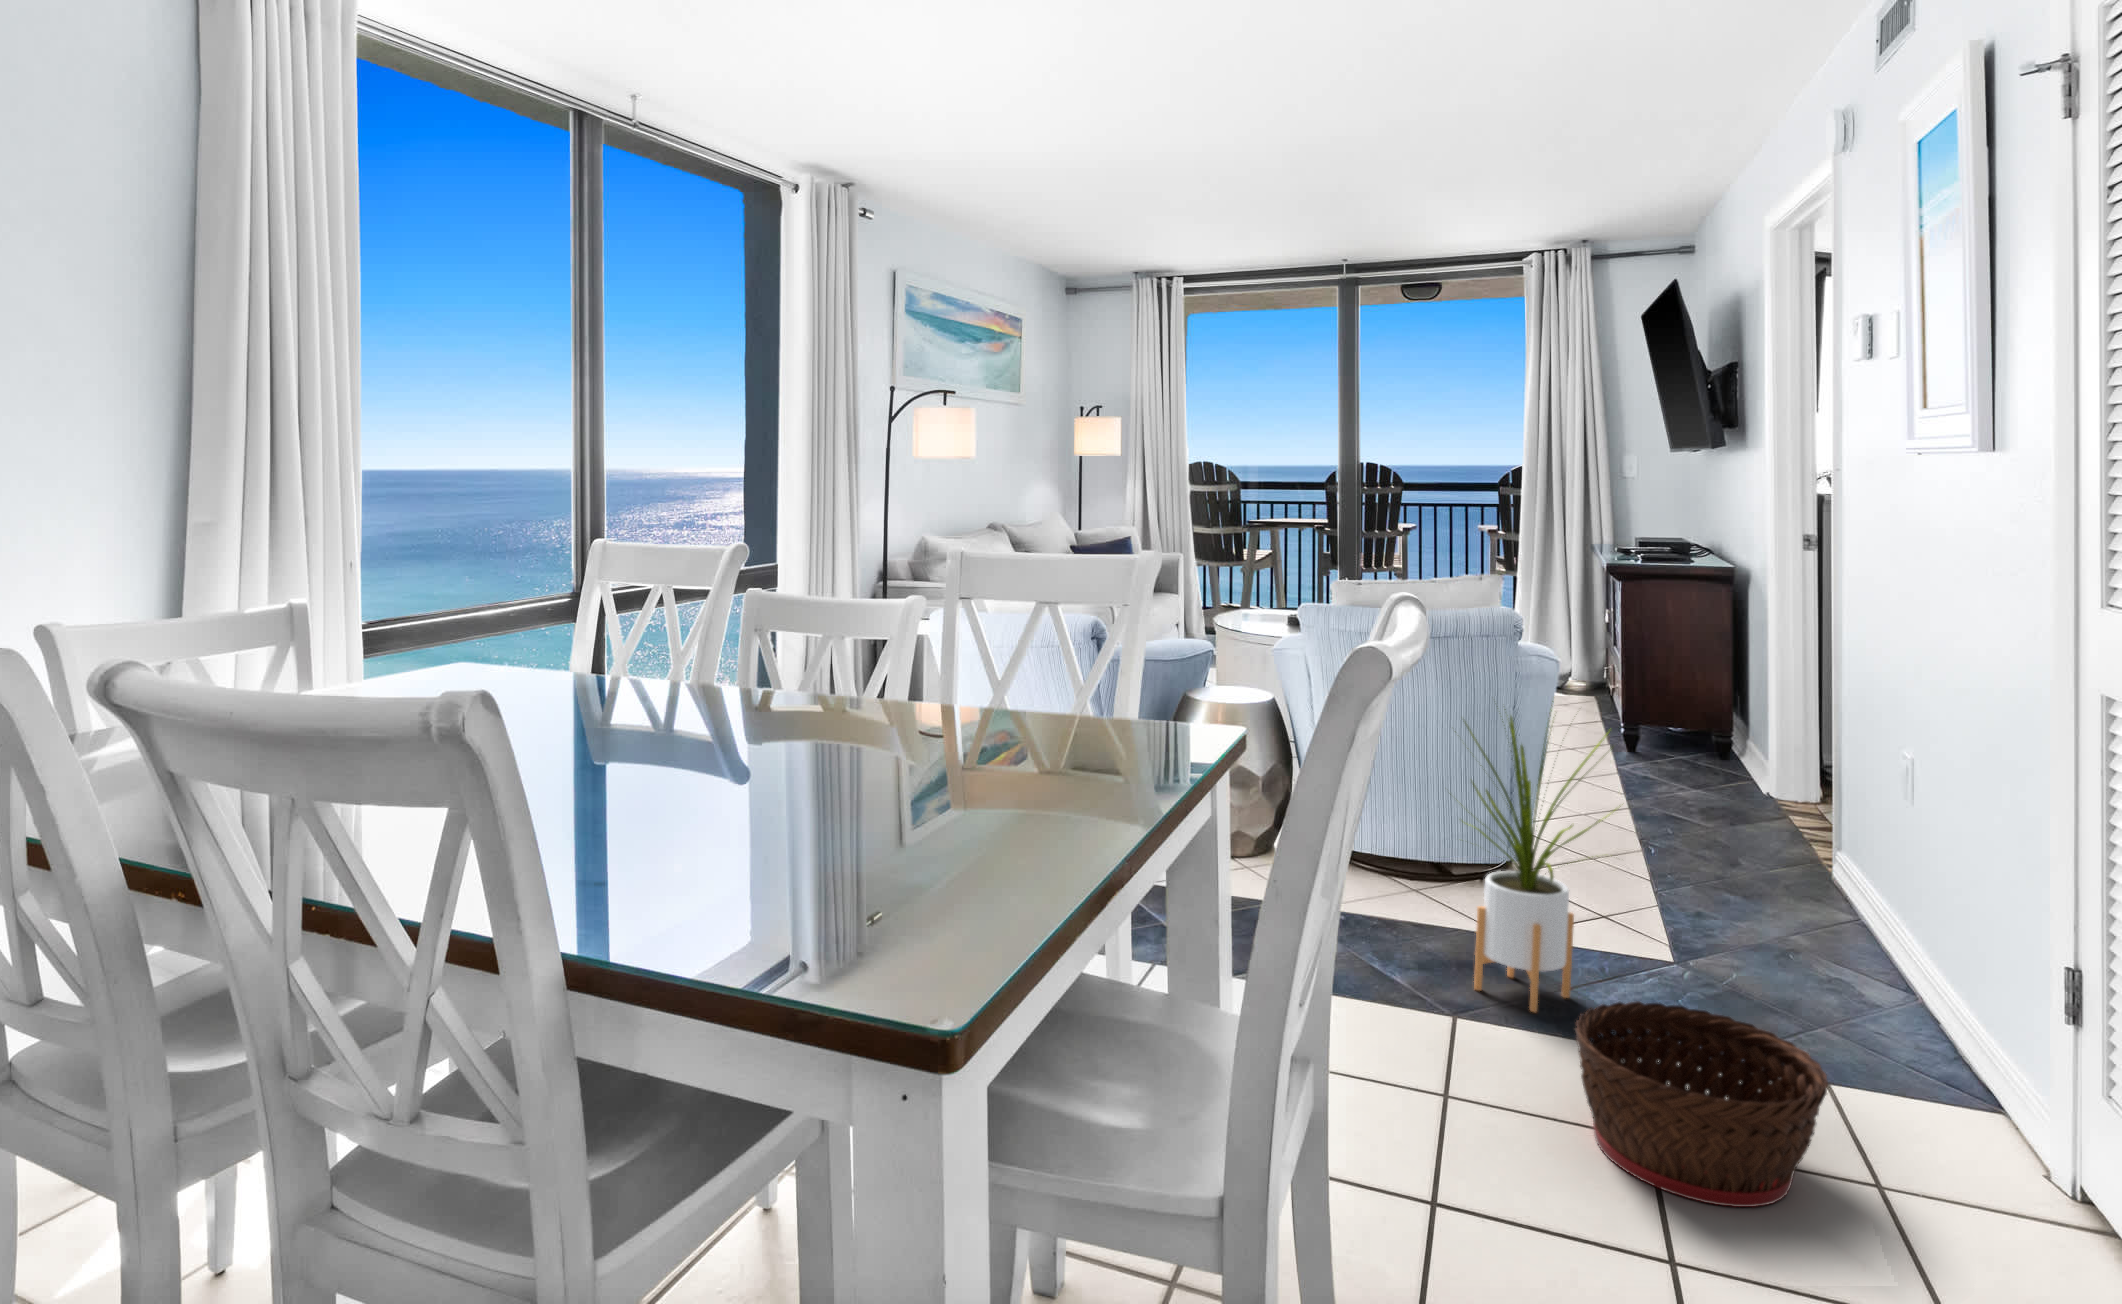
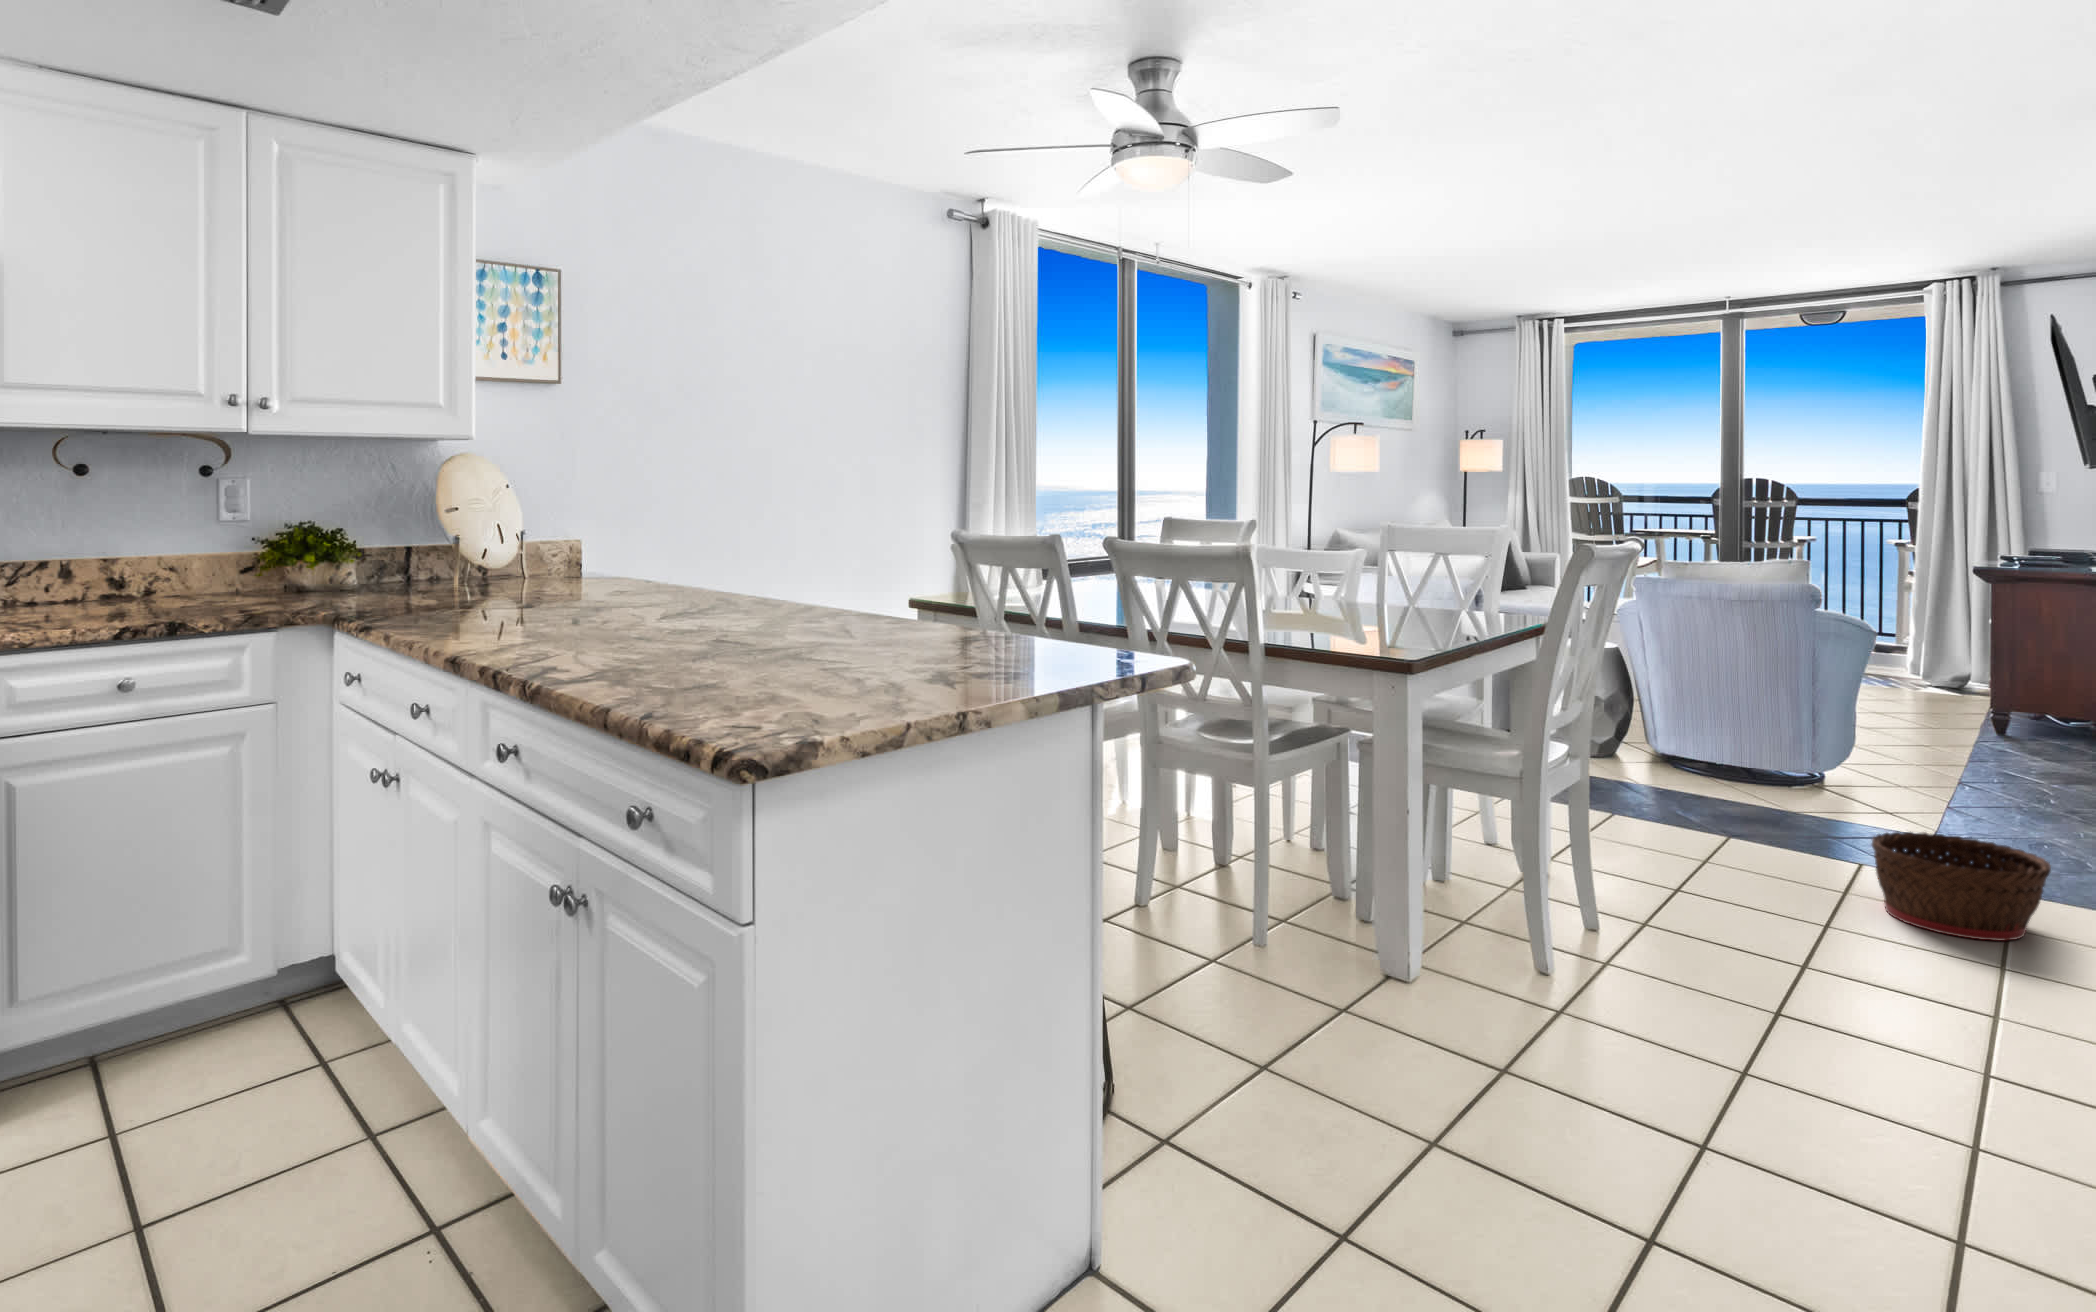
house plant: present [1466,701,1612,1013] -> none [1791,644,1935,859]

